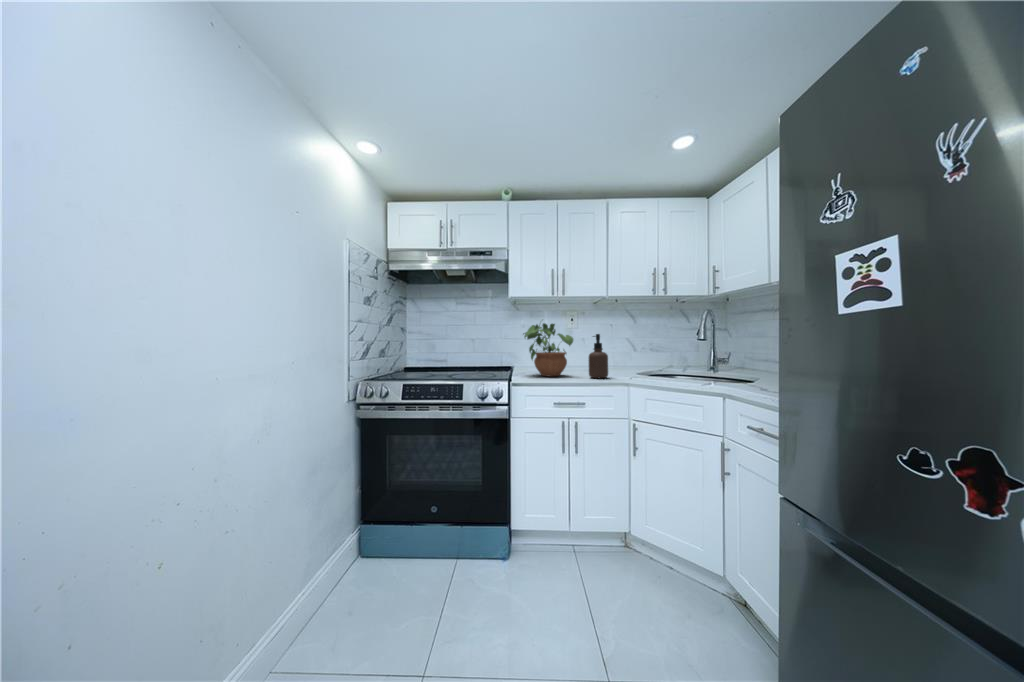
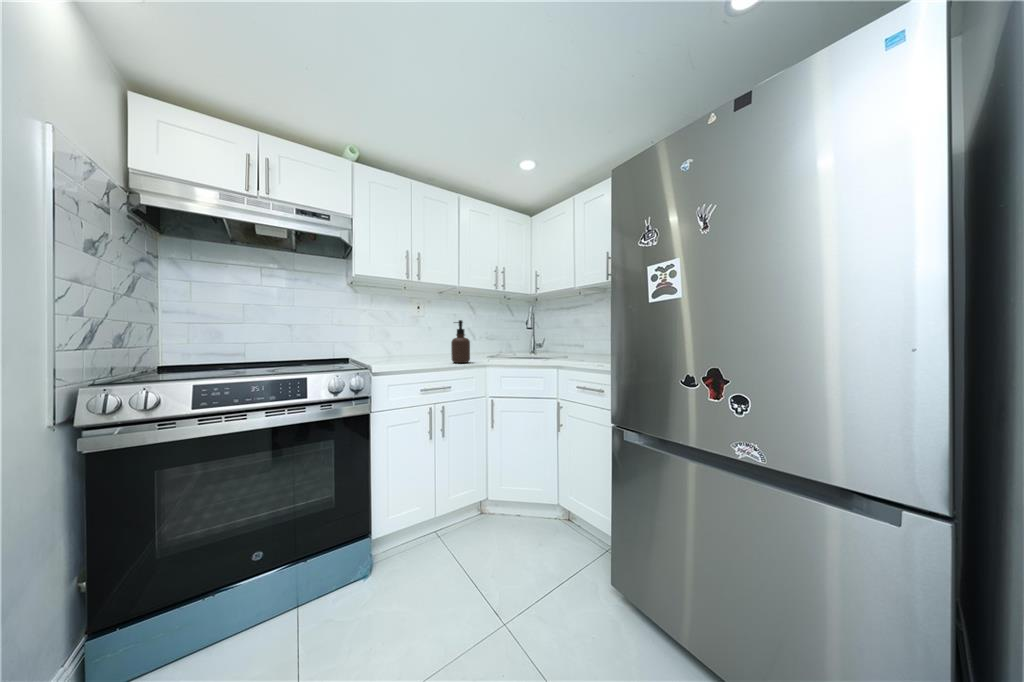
potted plant: present [523,323,573,376] -> none [376,303,436,364]

